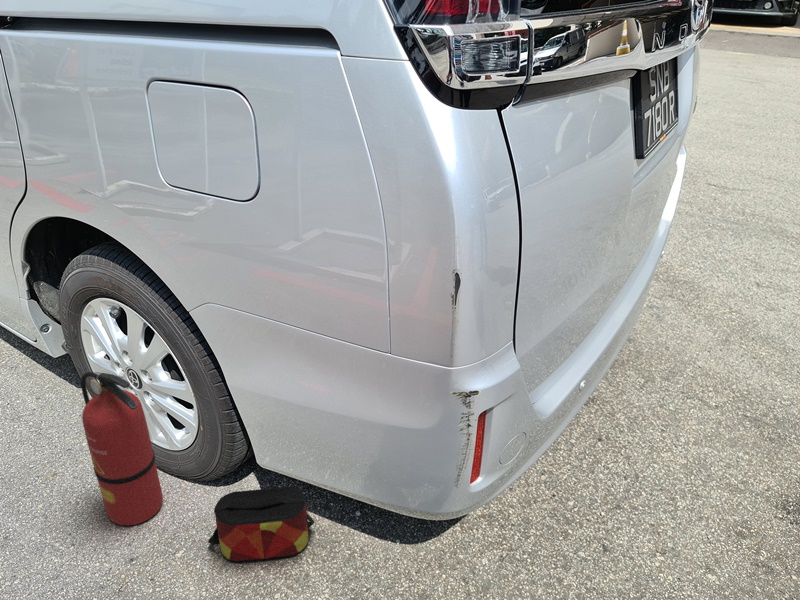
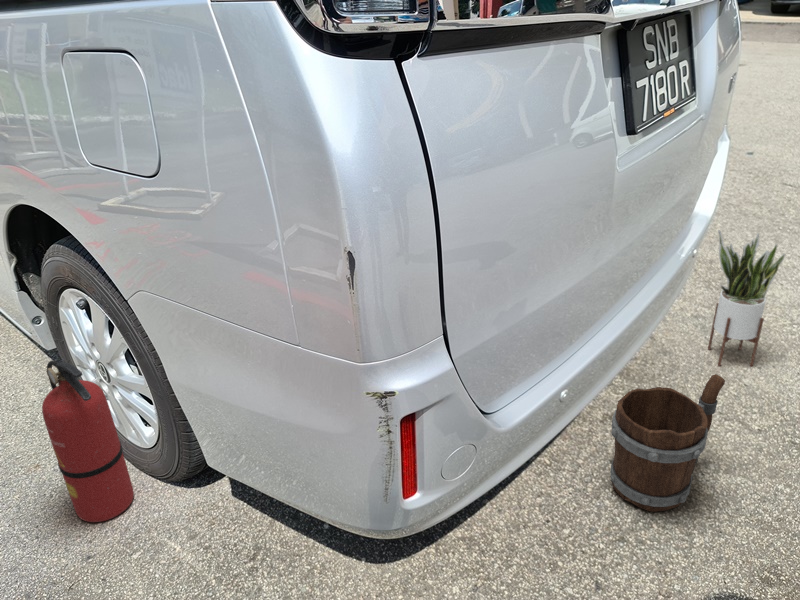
potted plant: none [664,230,733,351] -> present [708,230,785,366]
bucket: none [601,360,696,482] -> present [610,374,725,512]
bag: present [208,487,314,563] -> none [164,492,276,570]

